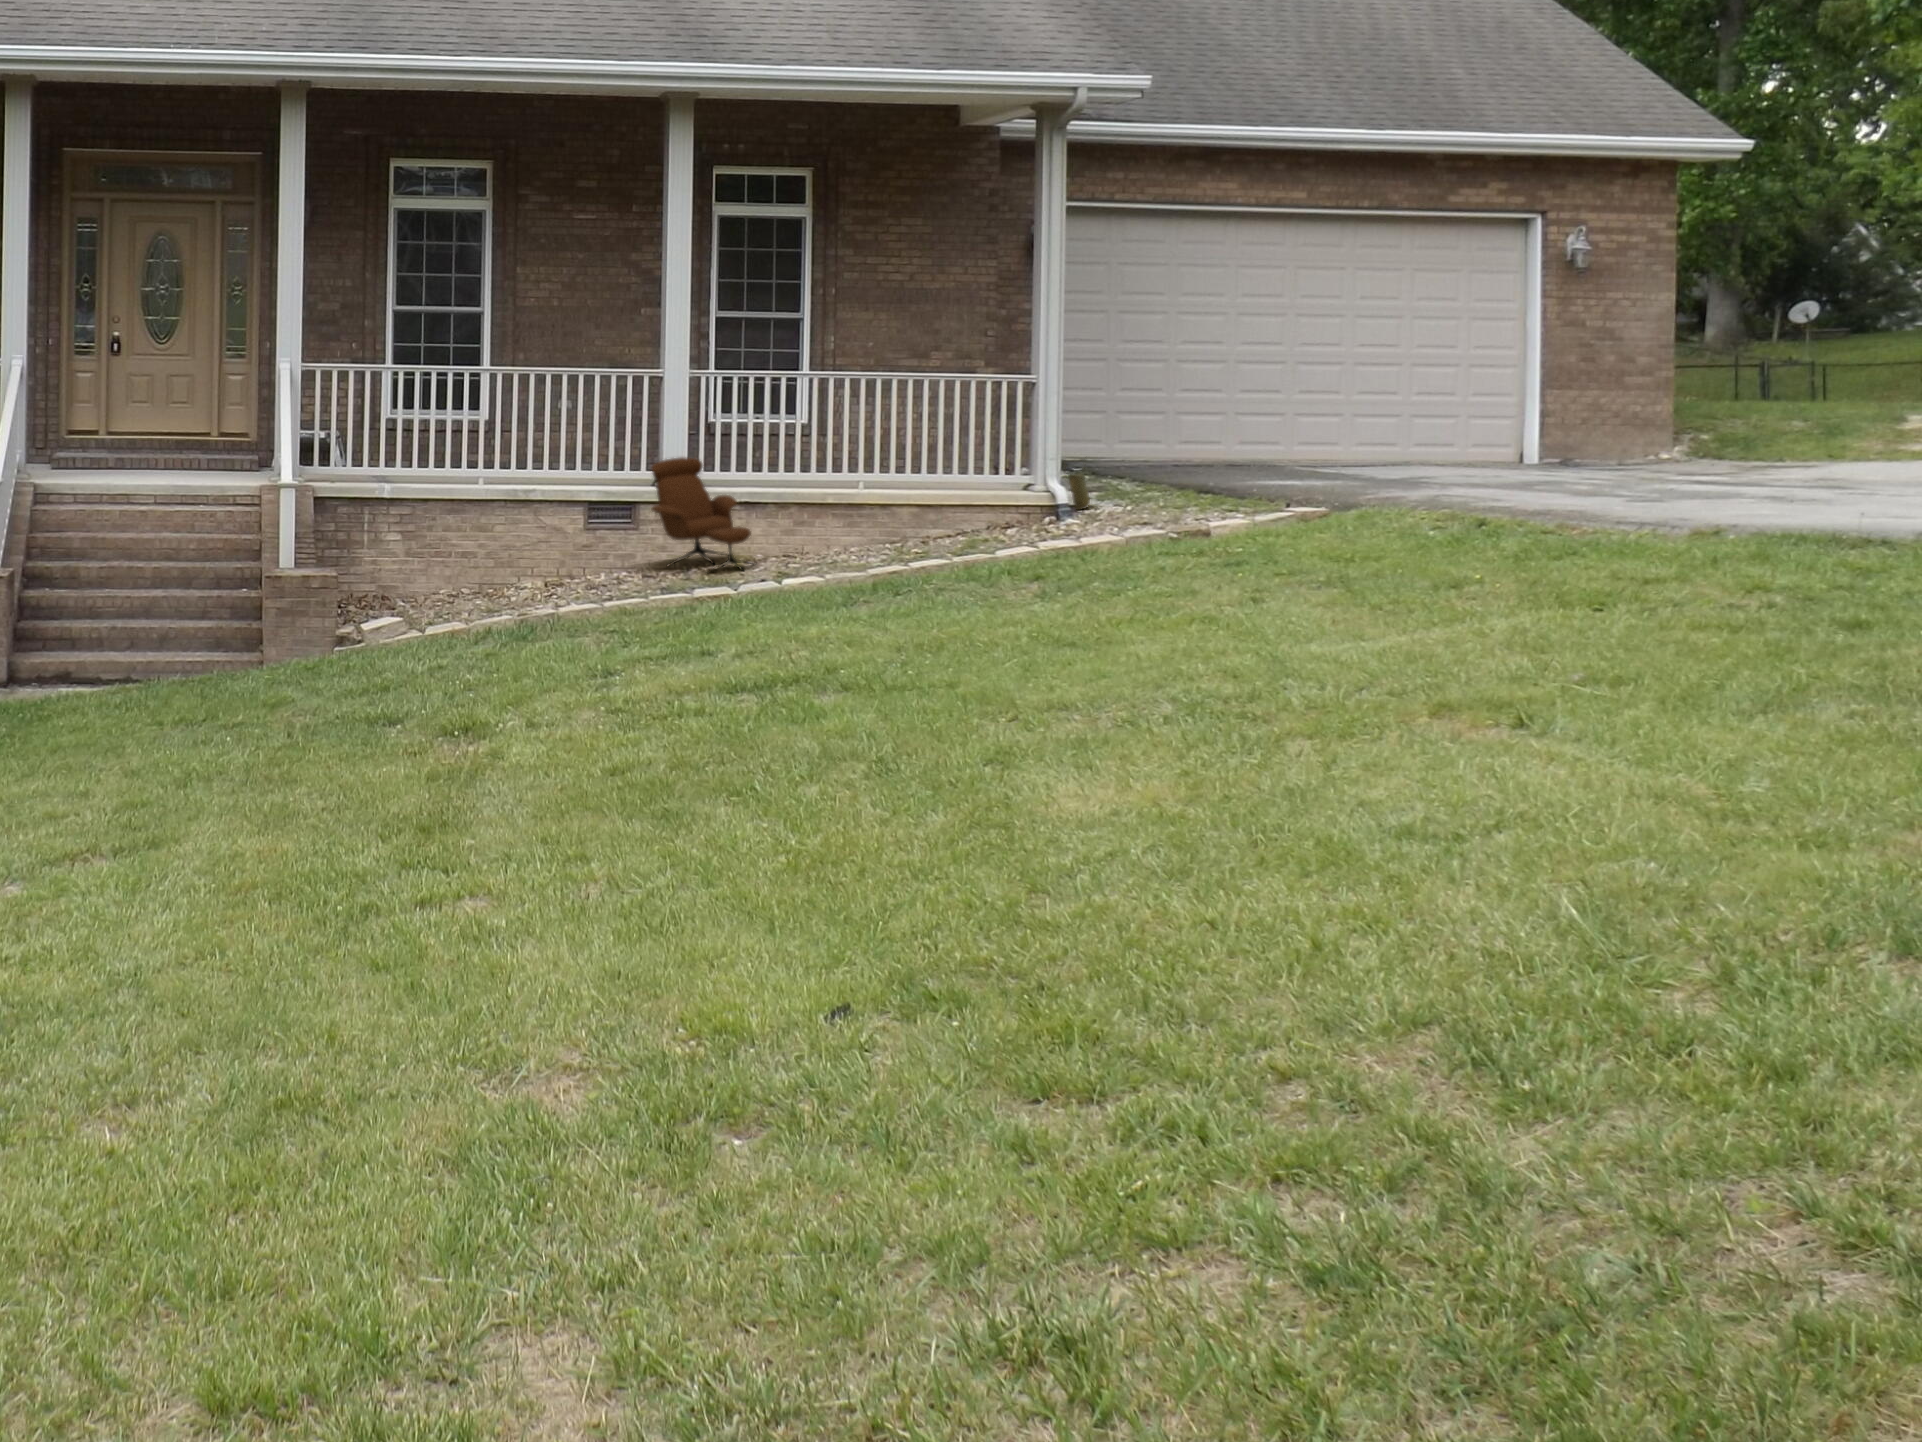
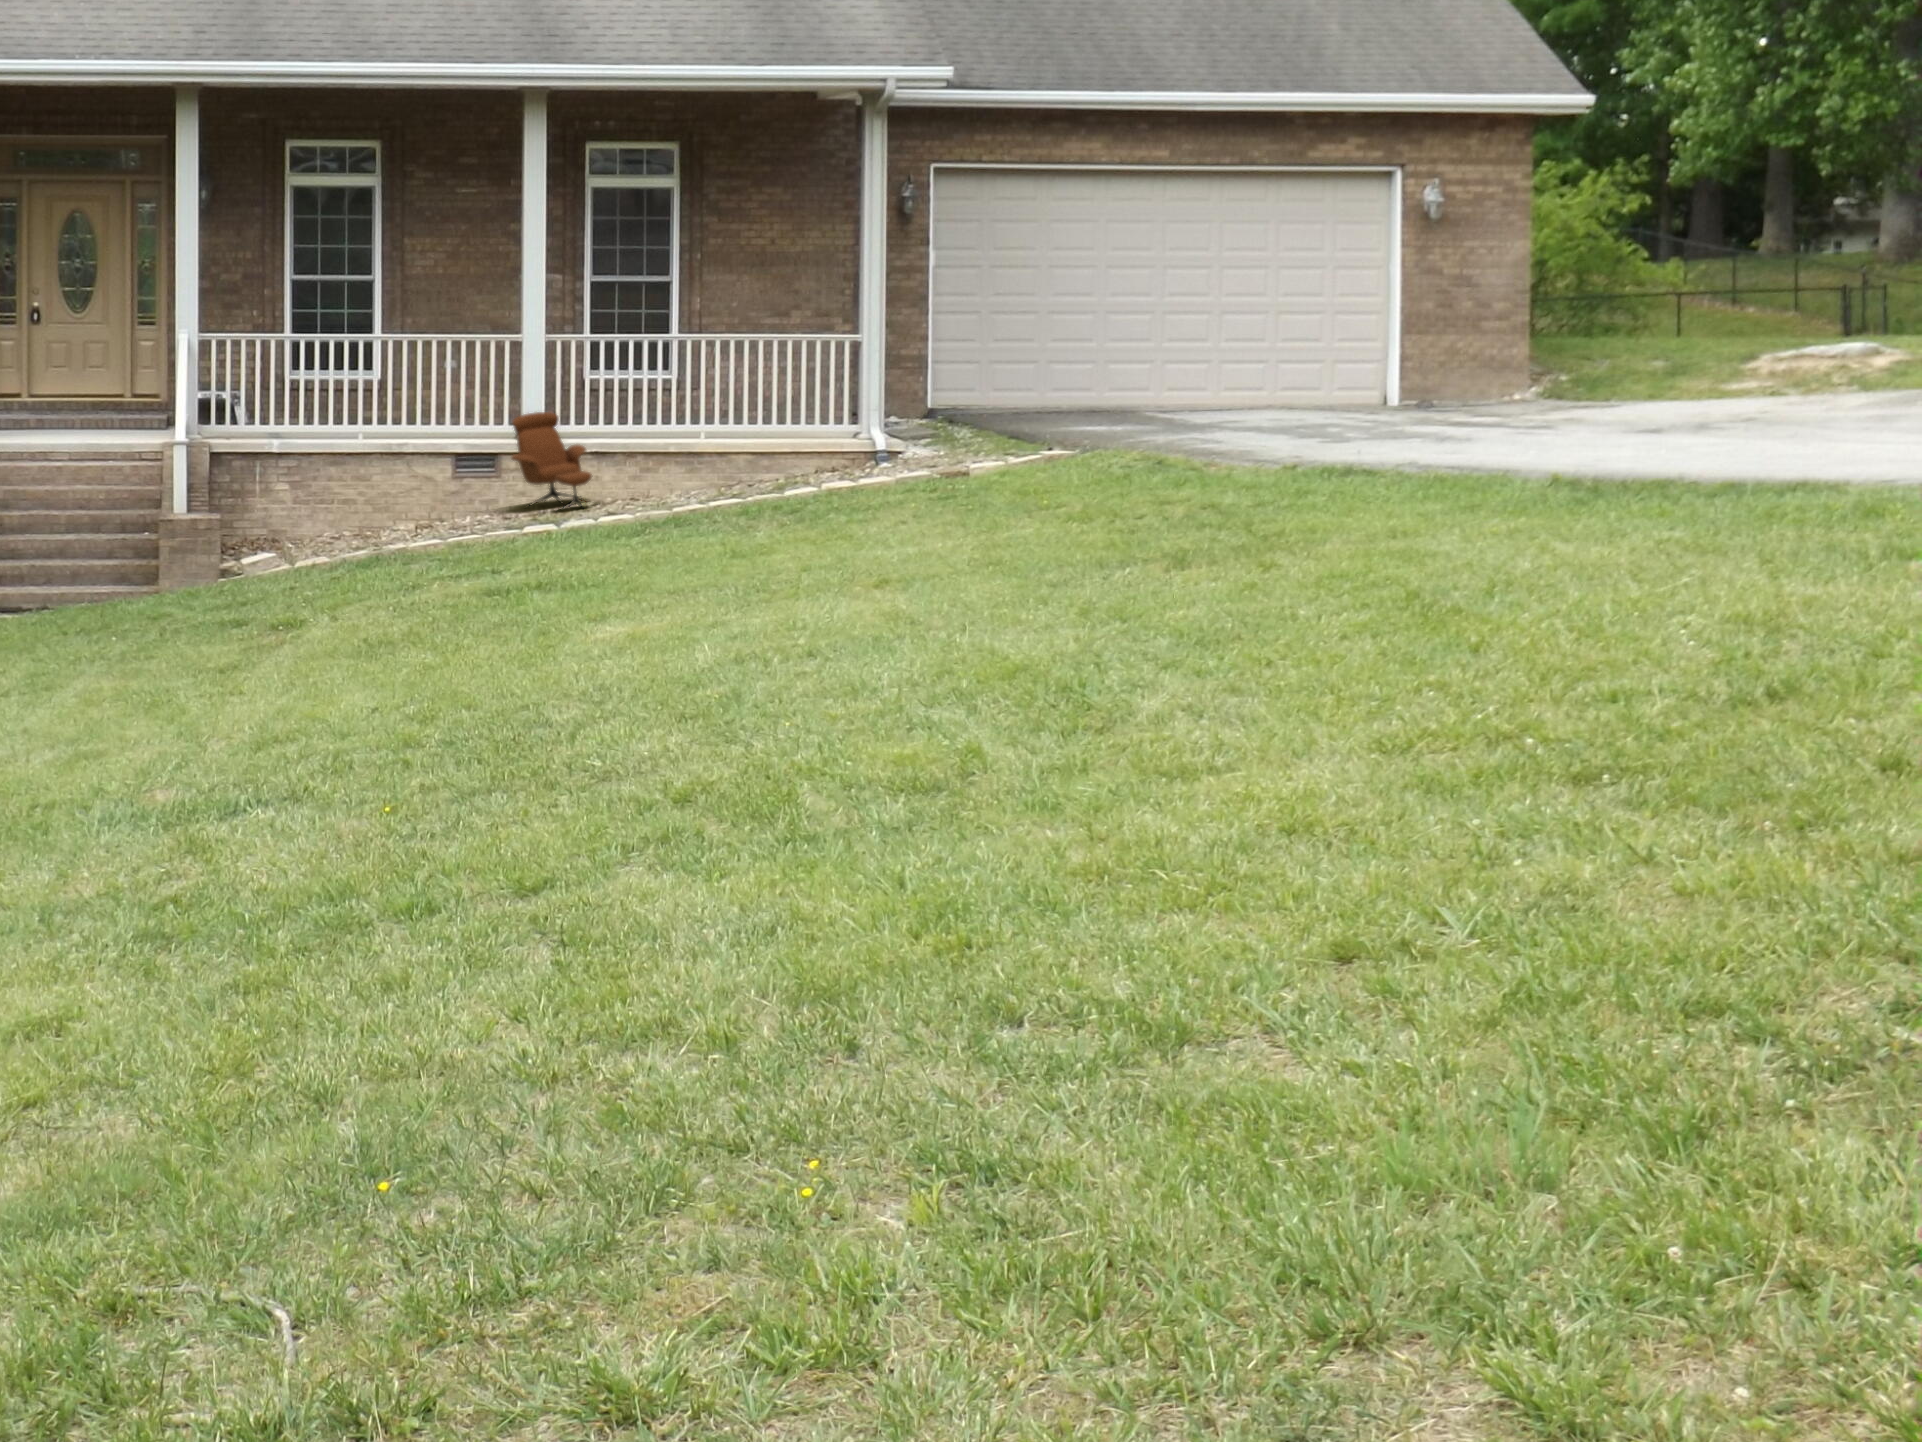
woven basket: present [1069,474,1090,510] -> none [882,405,907,453]

